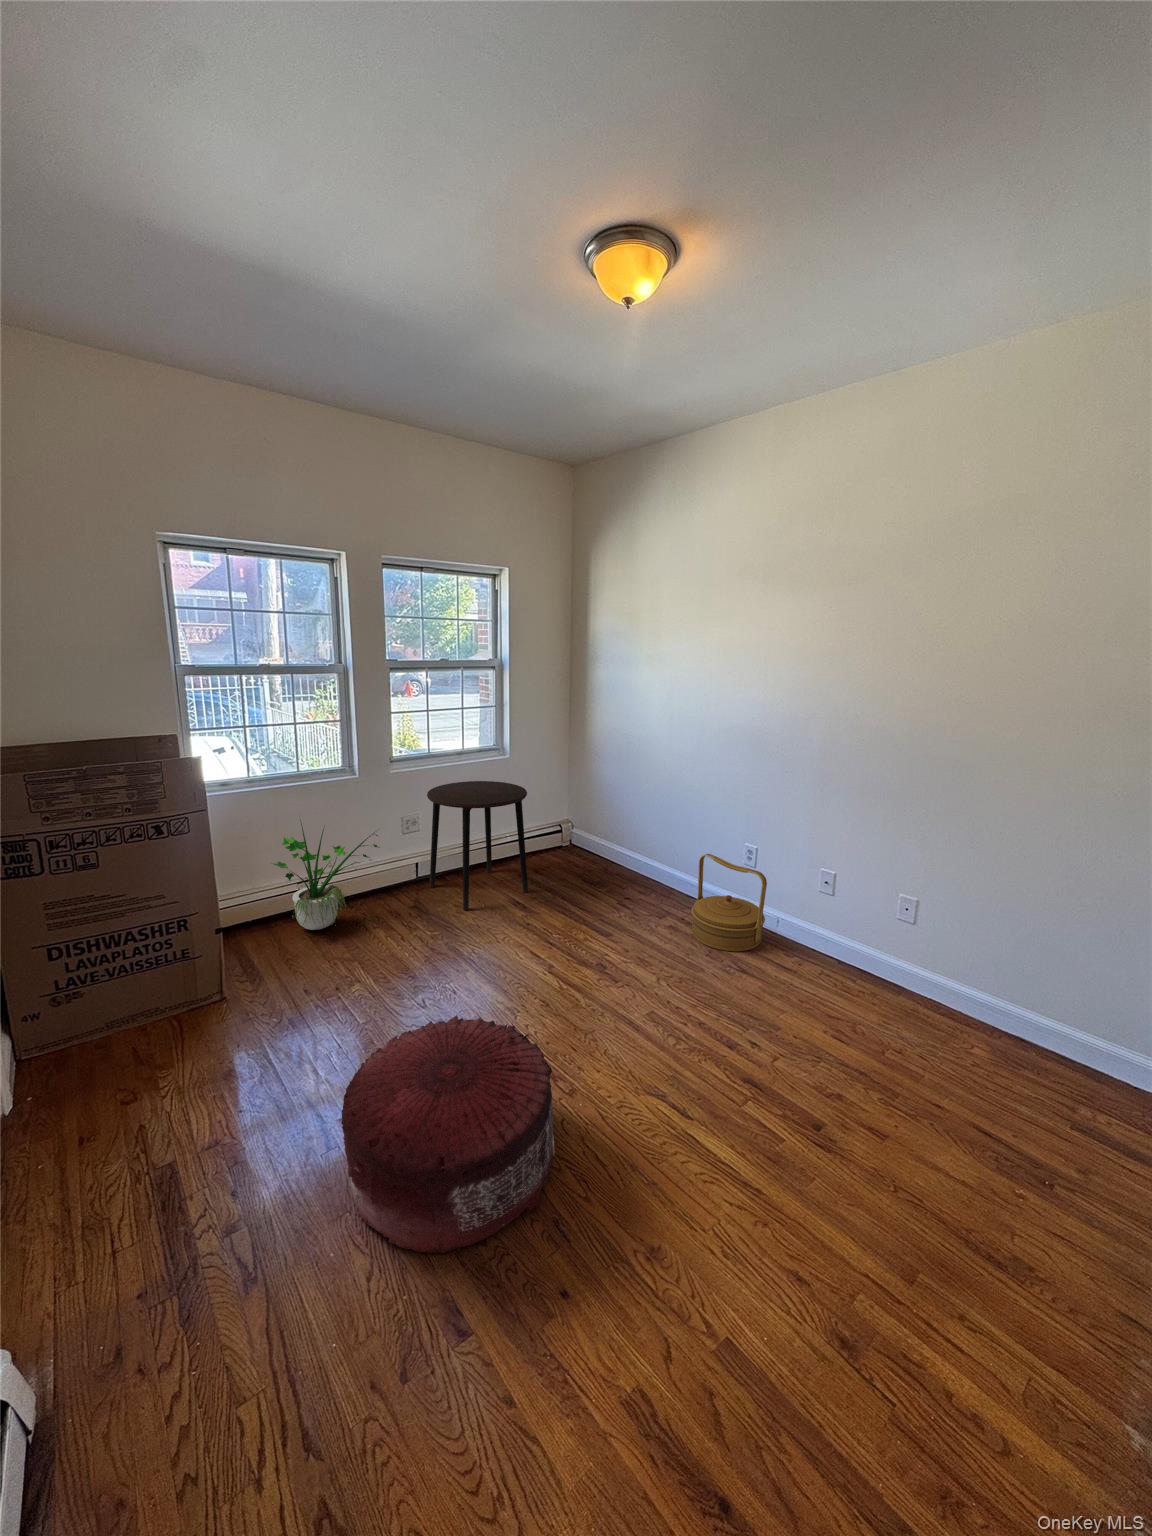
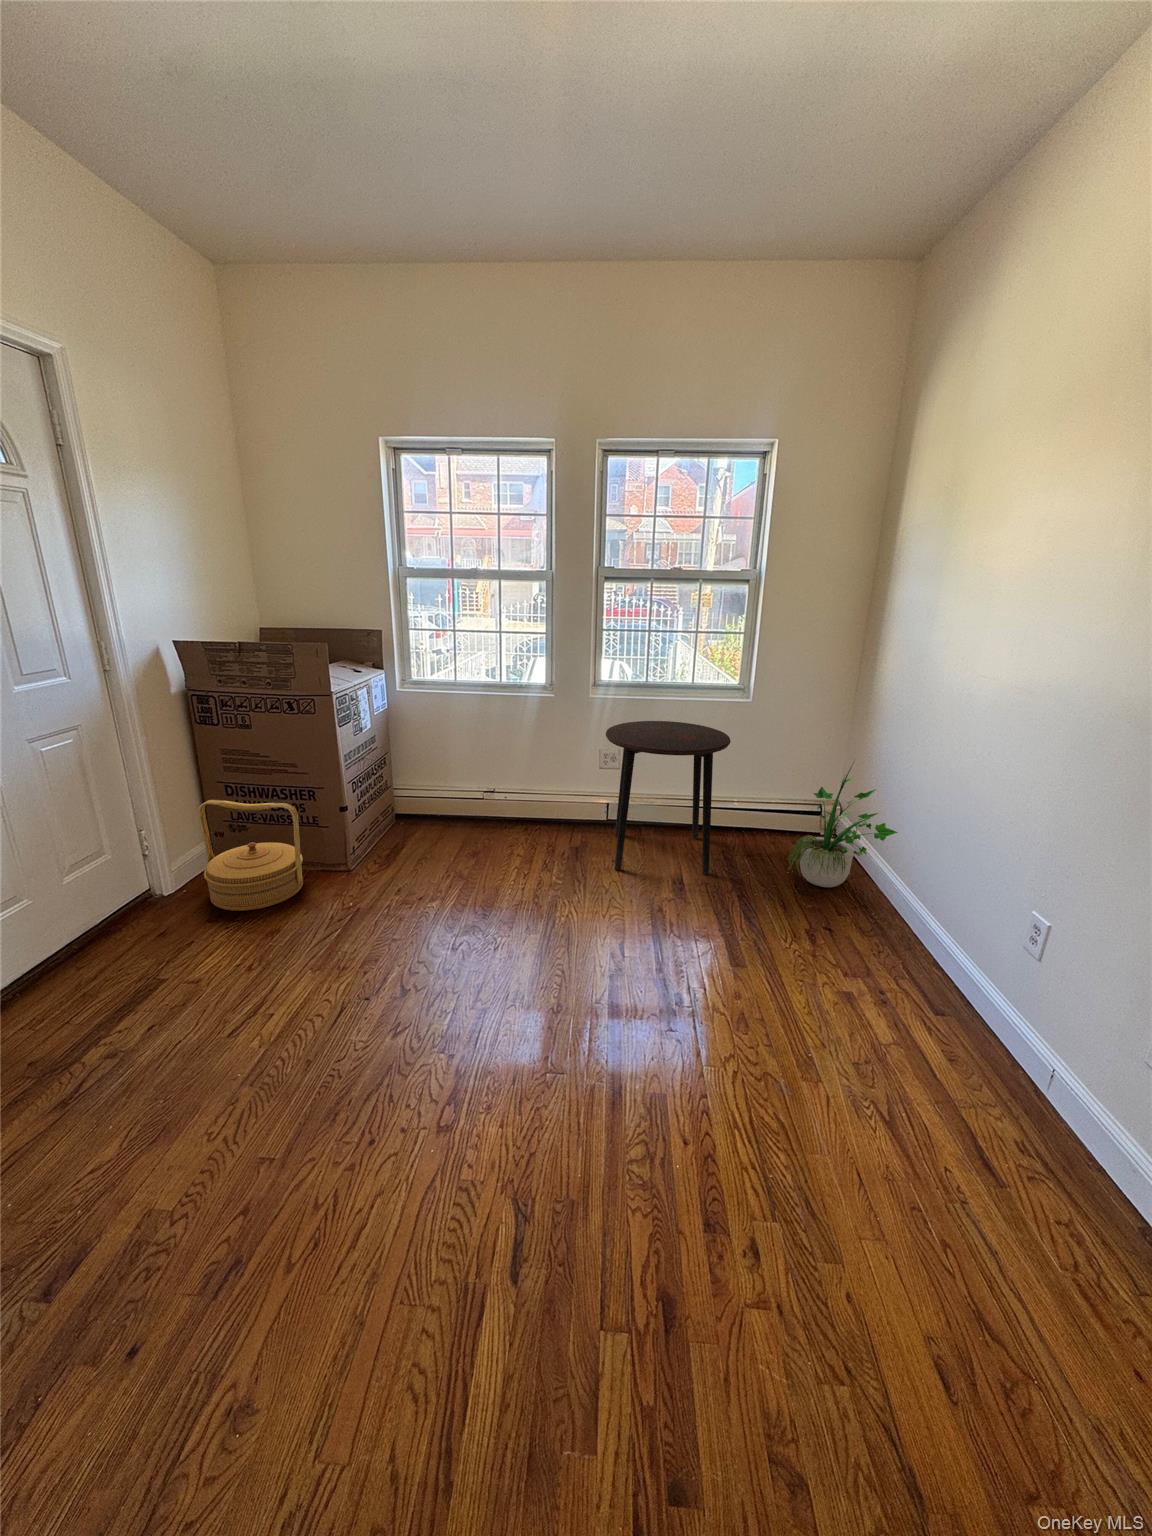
potted plant: present [272,823,379,930] -> present [788,762,897,887]
woven basket: present [691,854,767,952] -> present [198,800,303,911]
pouf: present [341,1015,555,1254] -> none [107,956,395,1228]

